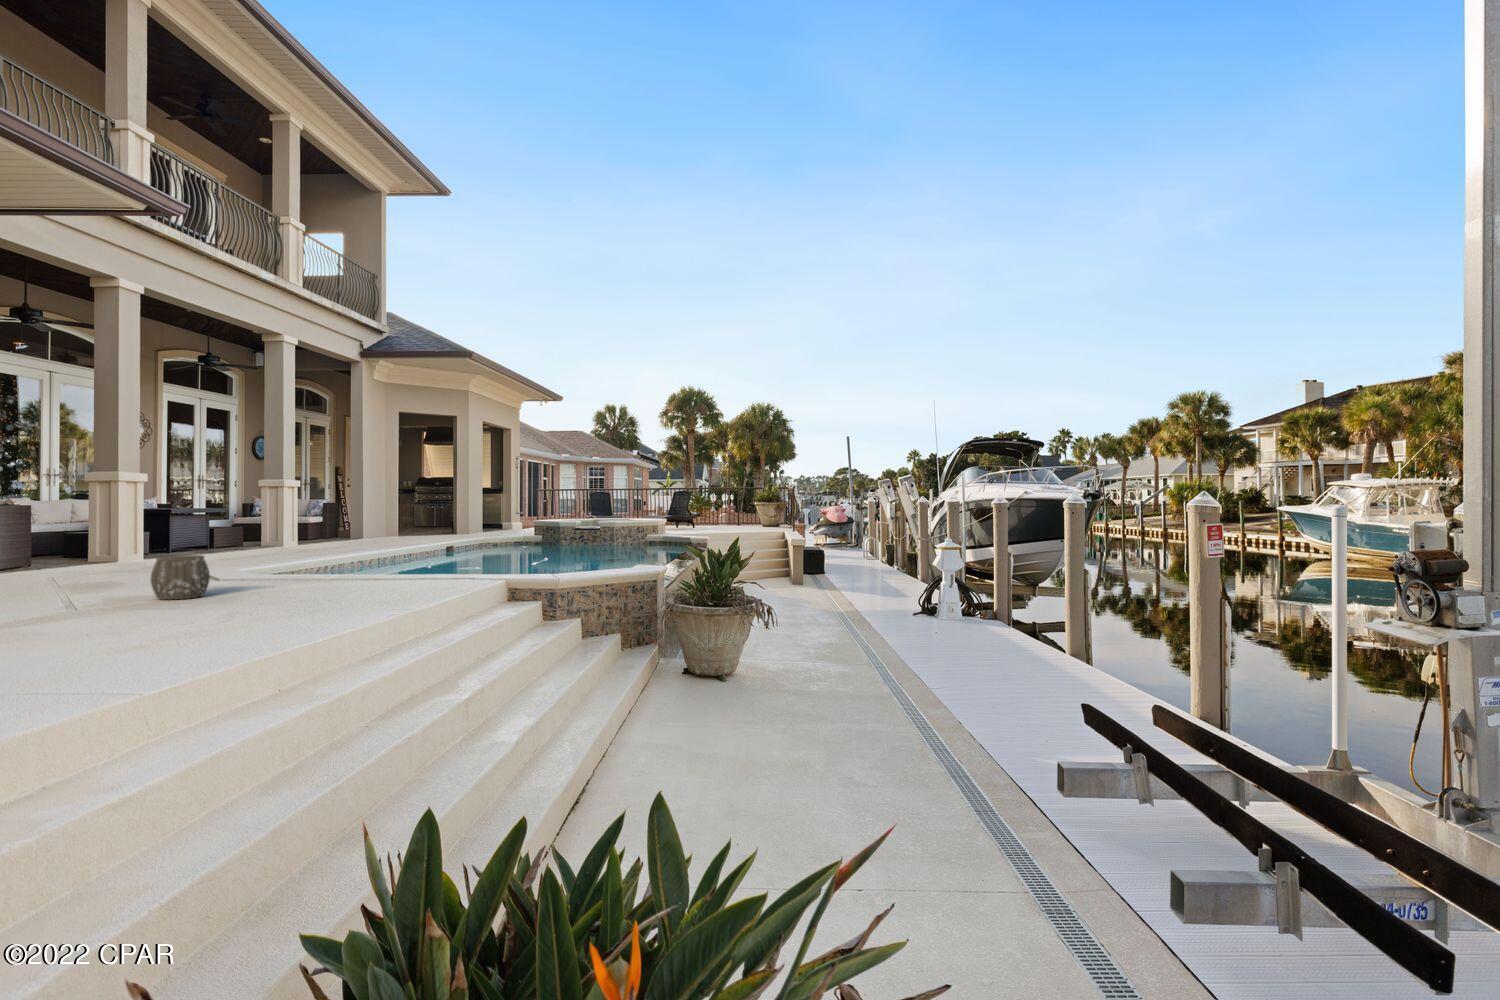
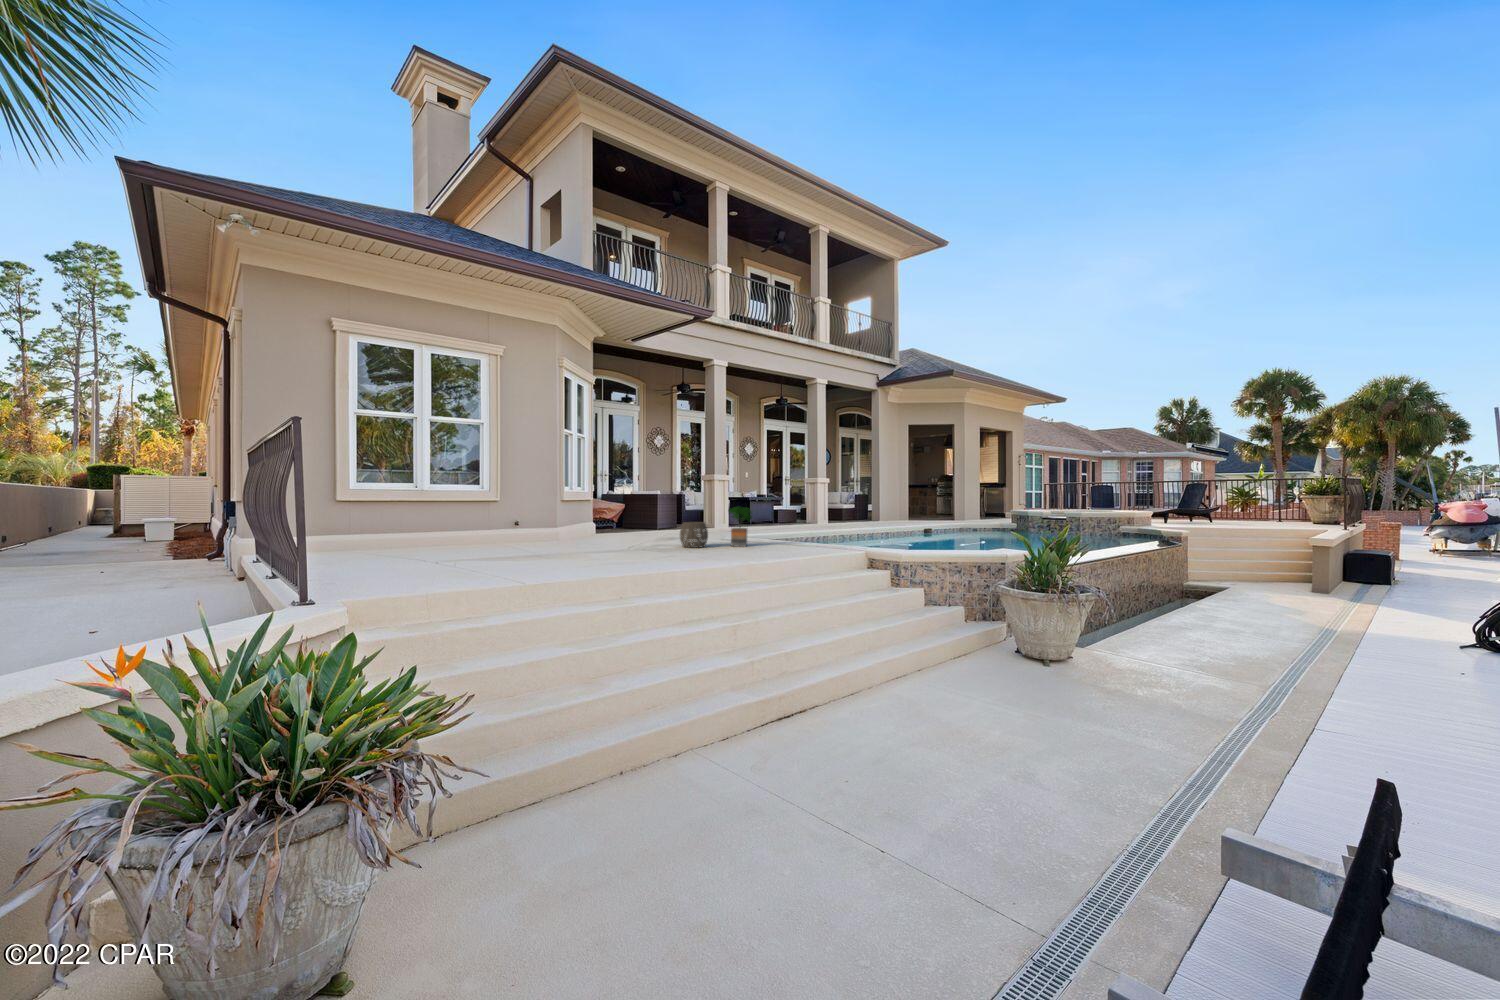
potted tree: none [238,526,289,591] -> present [729,507,752,547]

